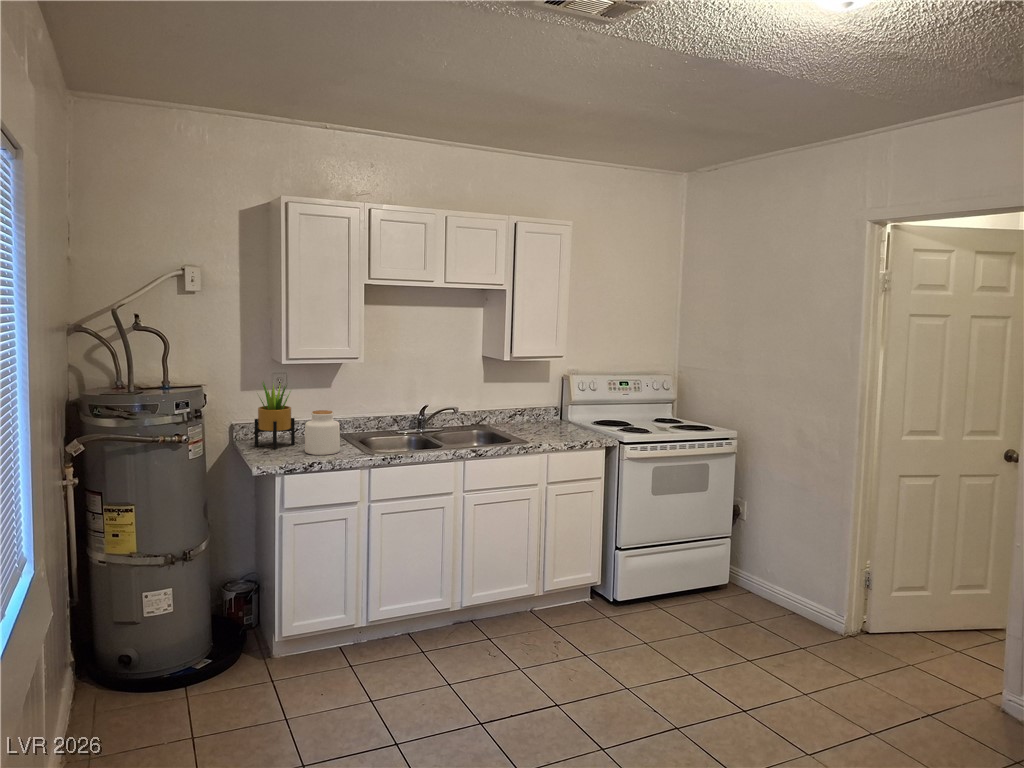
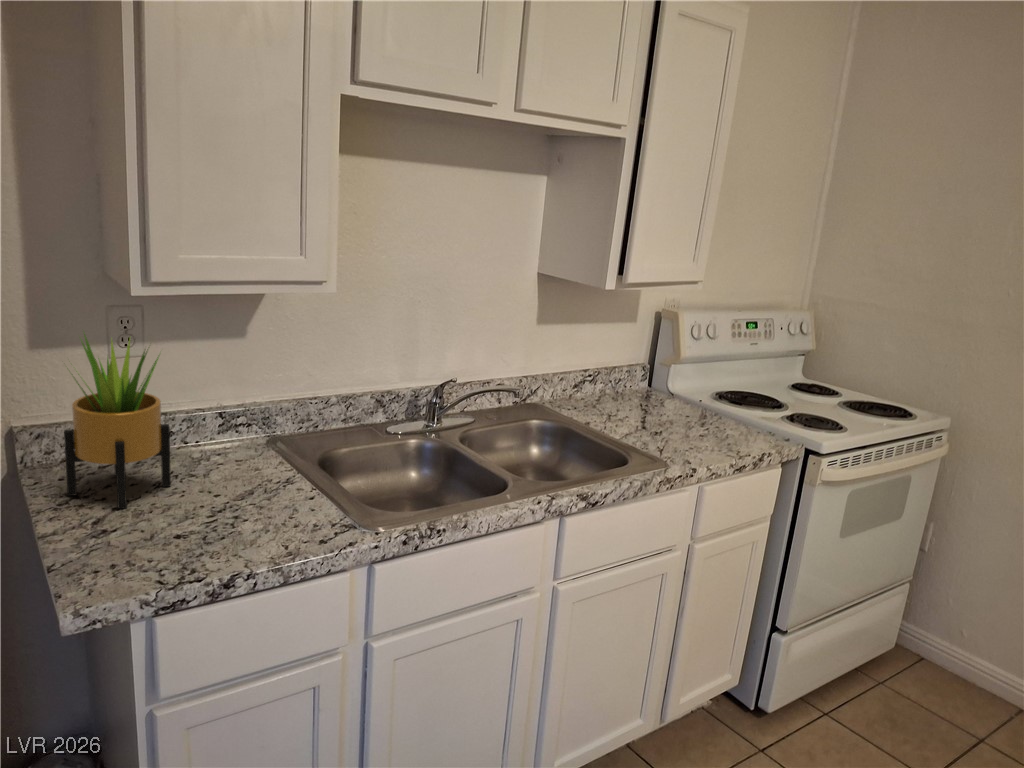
jar: present [305,410,340,455] -> none [203,417,291,536]

